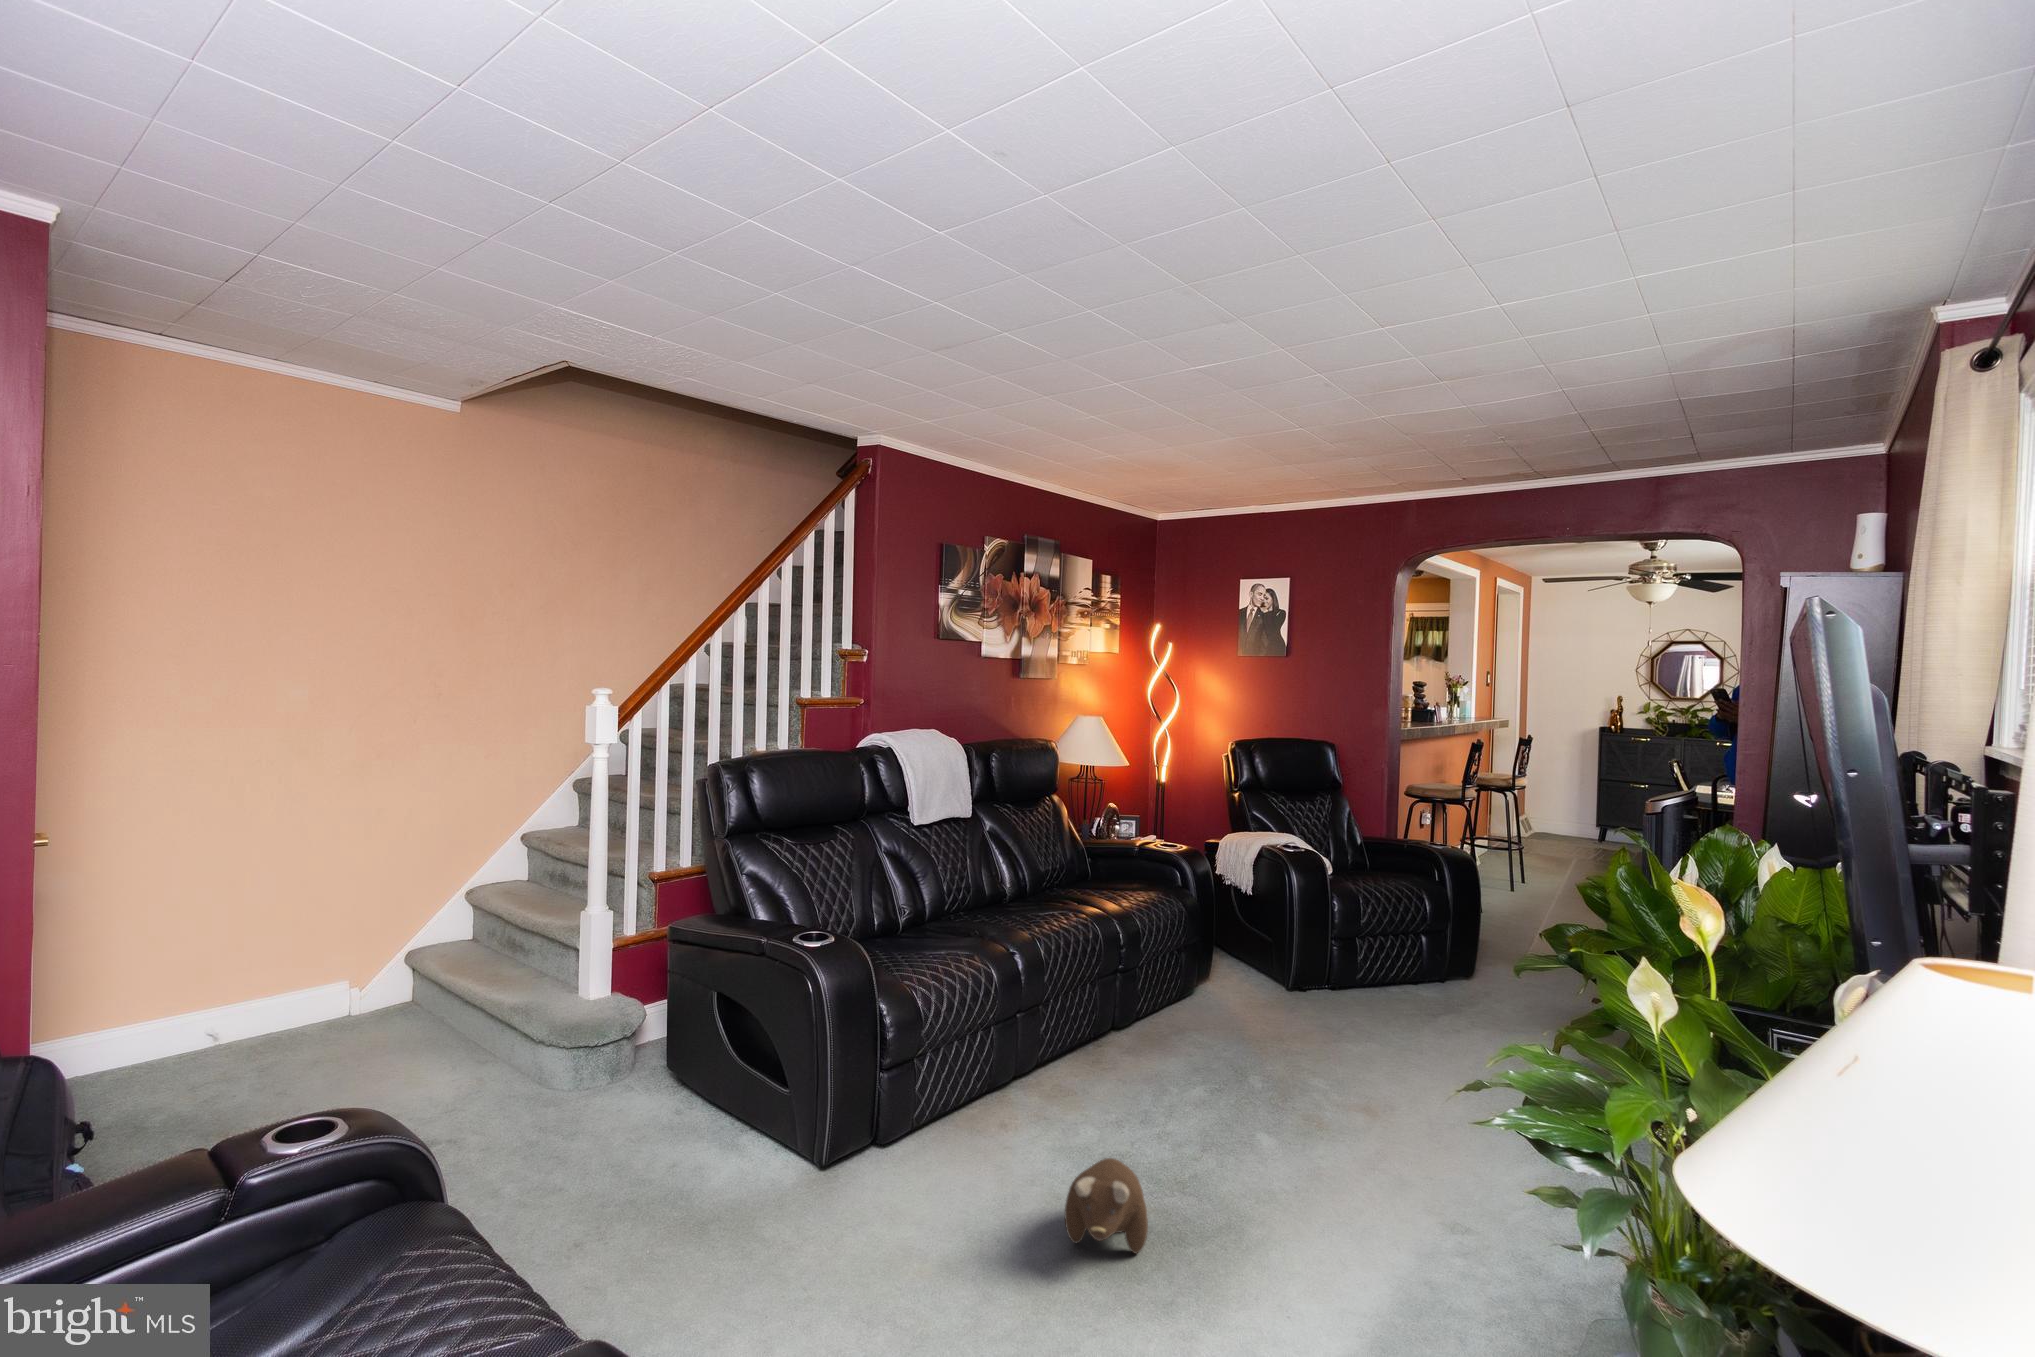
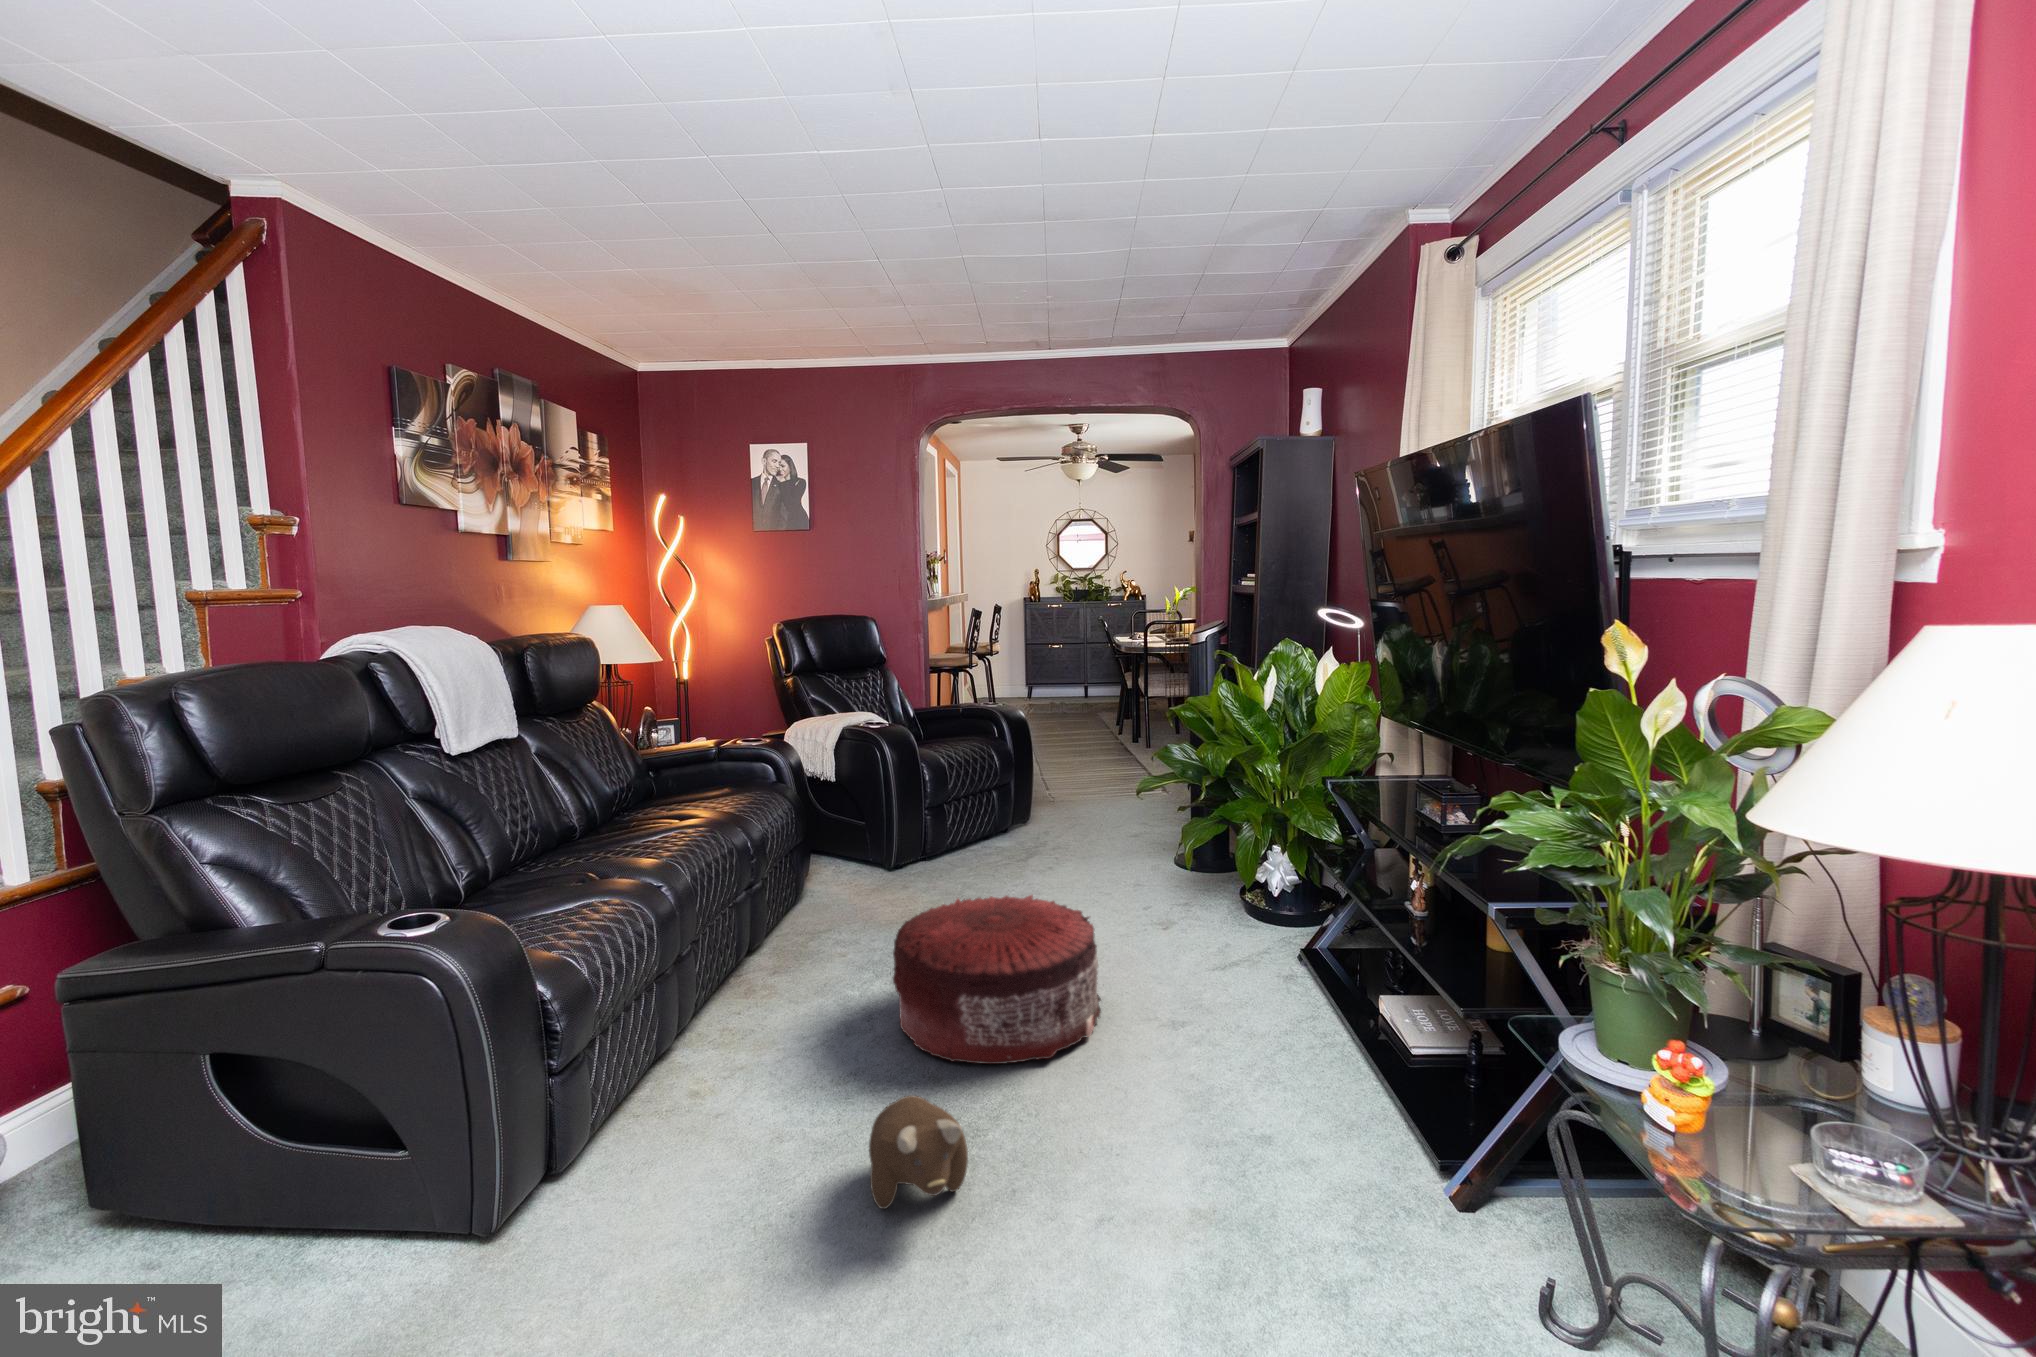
pouf: none [1184,1019,1393,1187] -> present [893,895,1101,1064]

